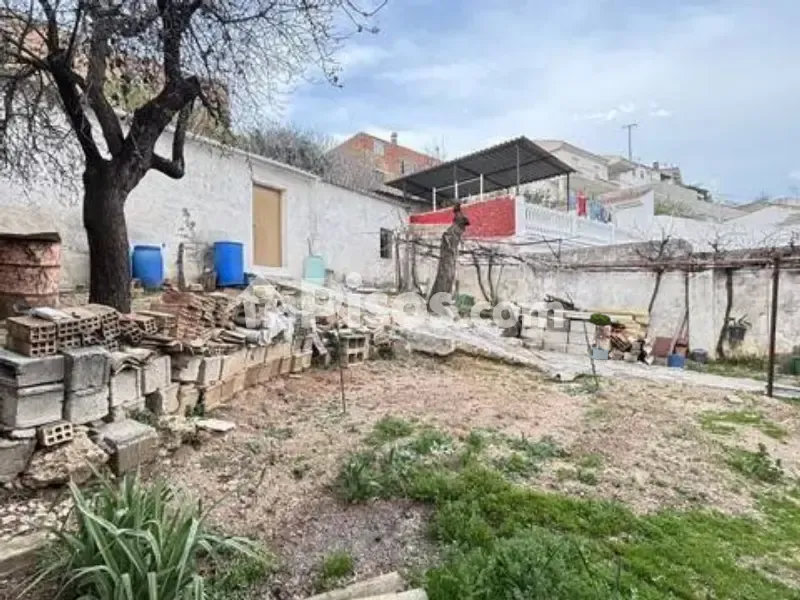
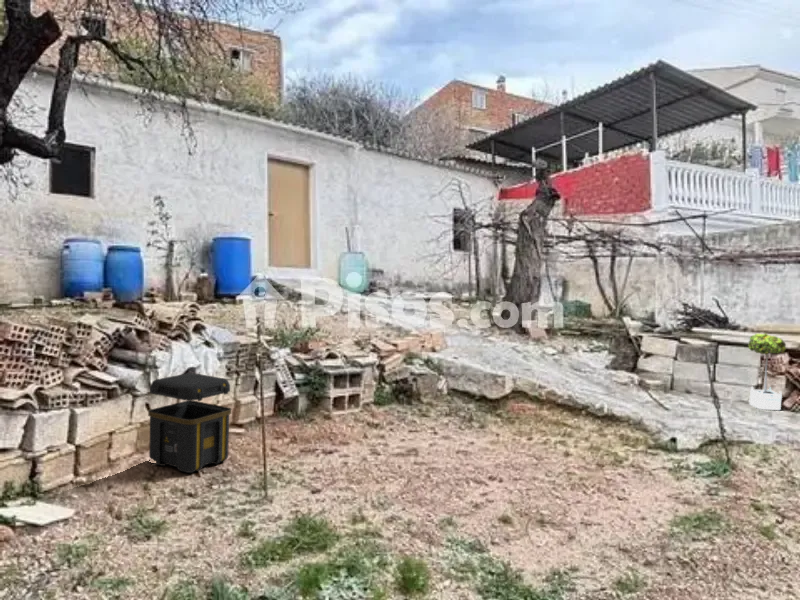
toolbox: none [252,337,305,400] -> present [148,373,231,473]

